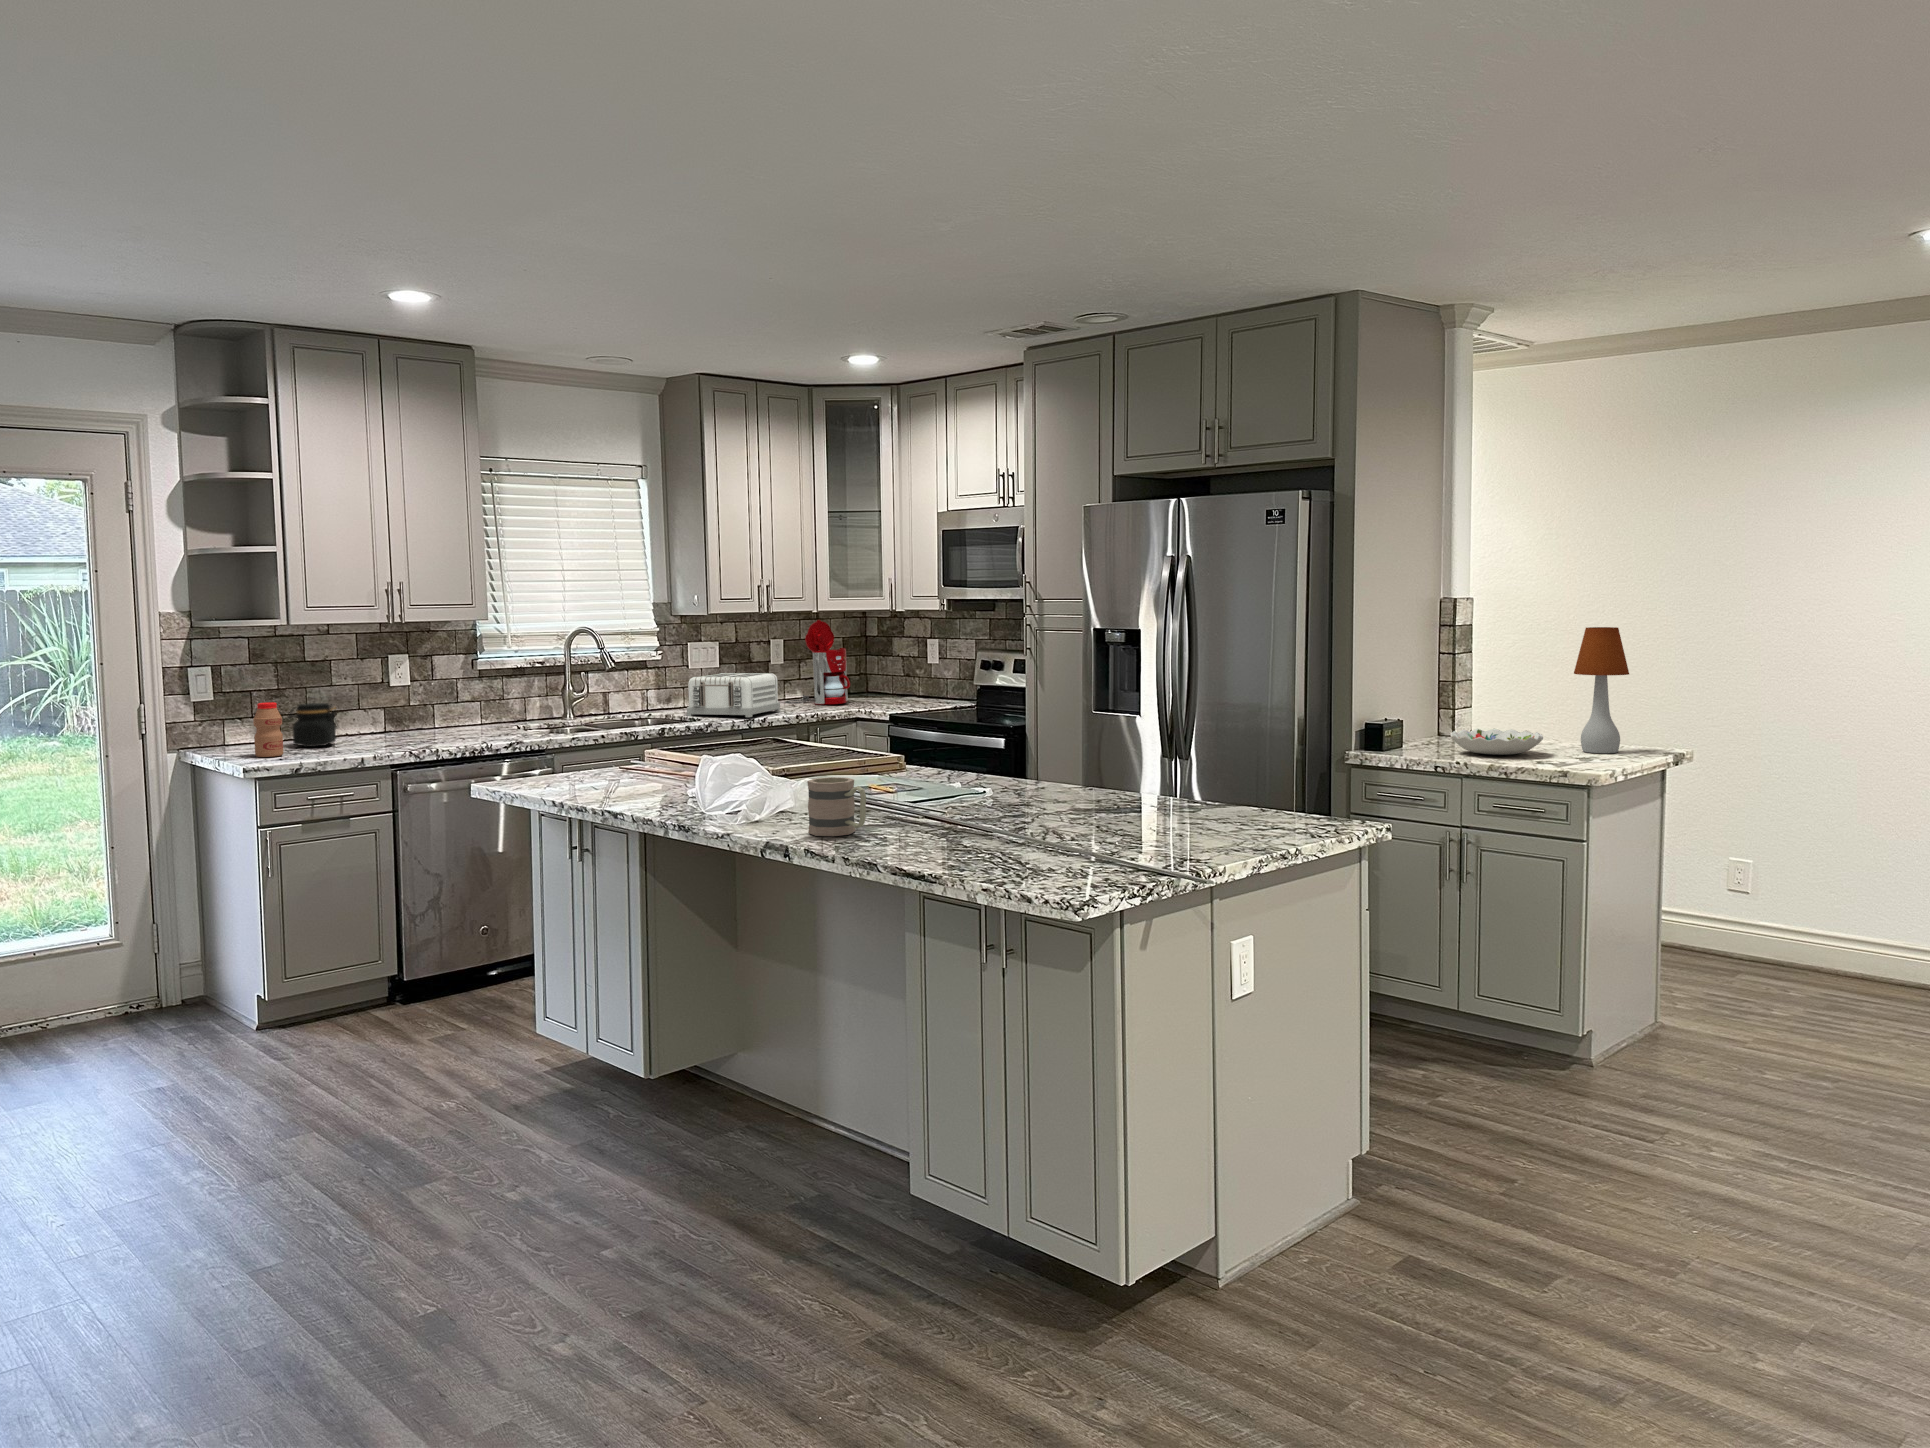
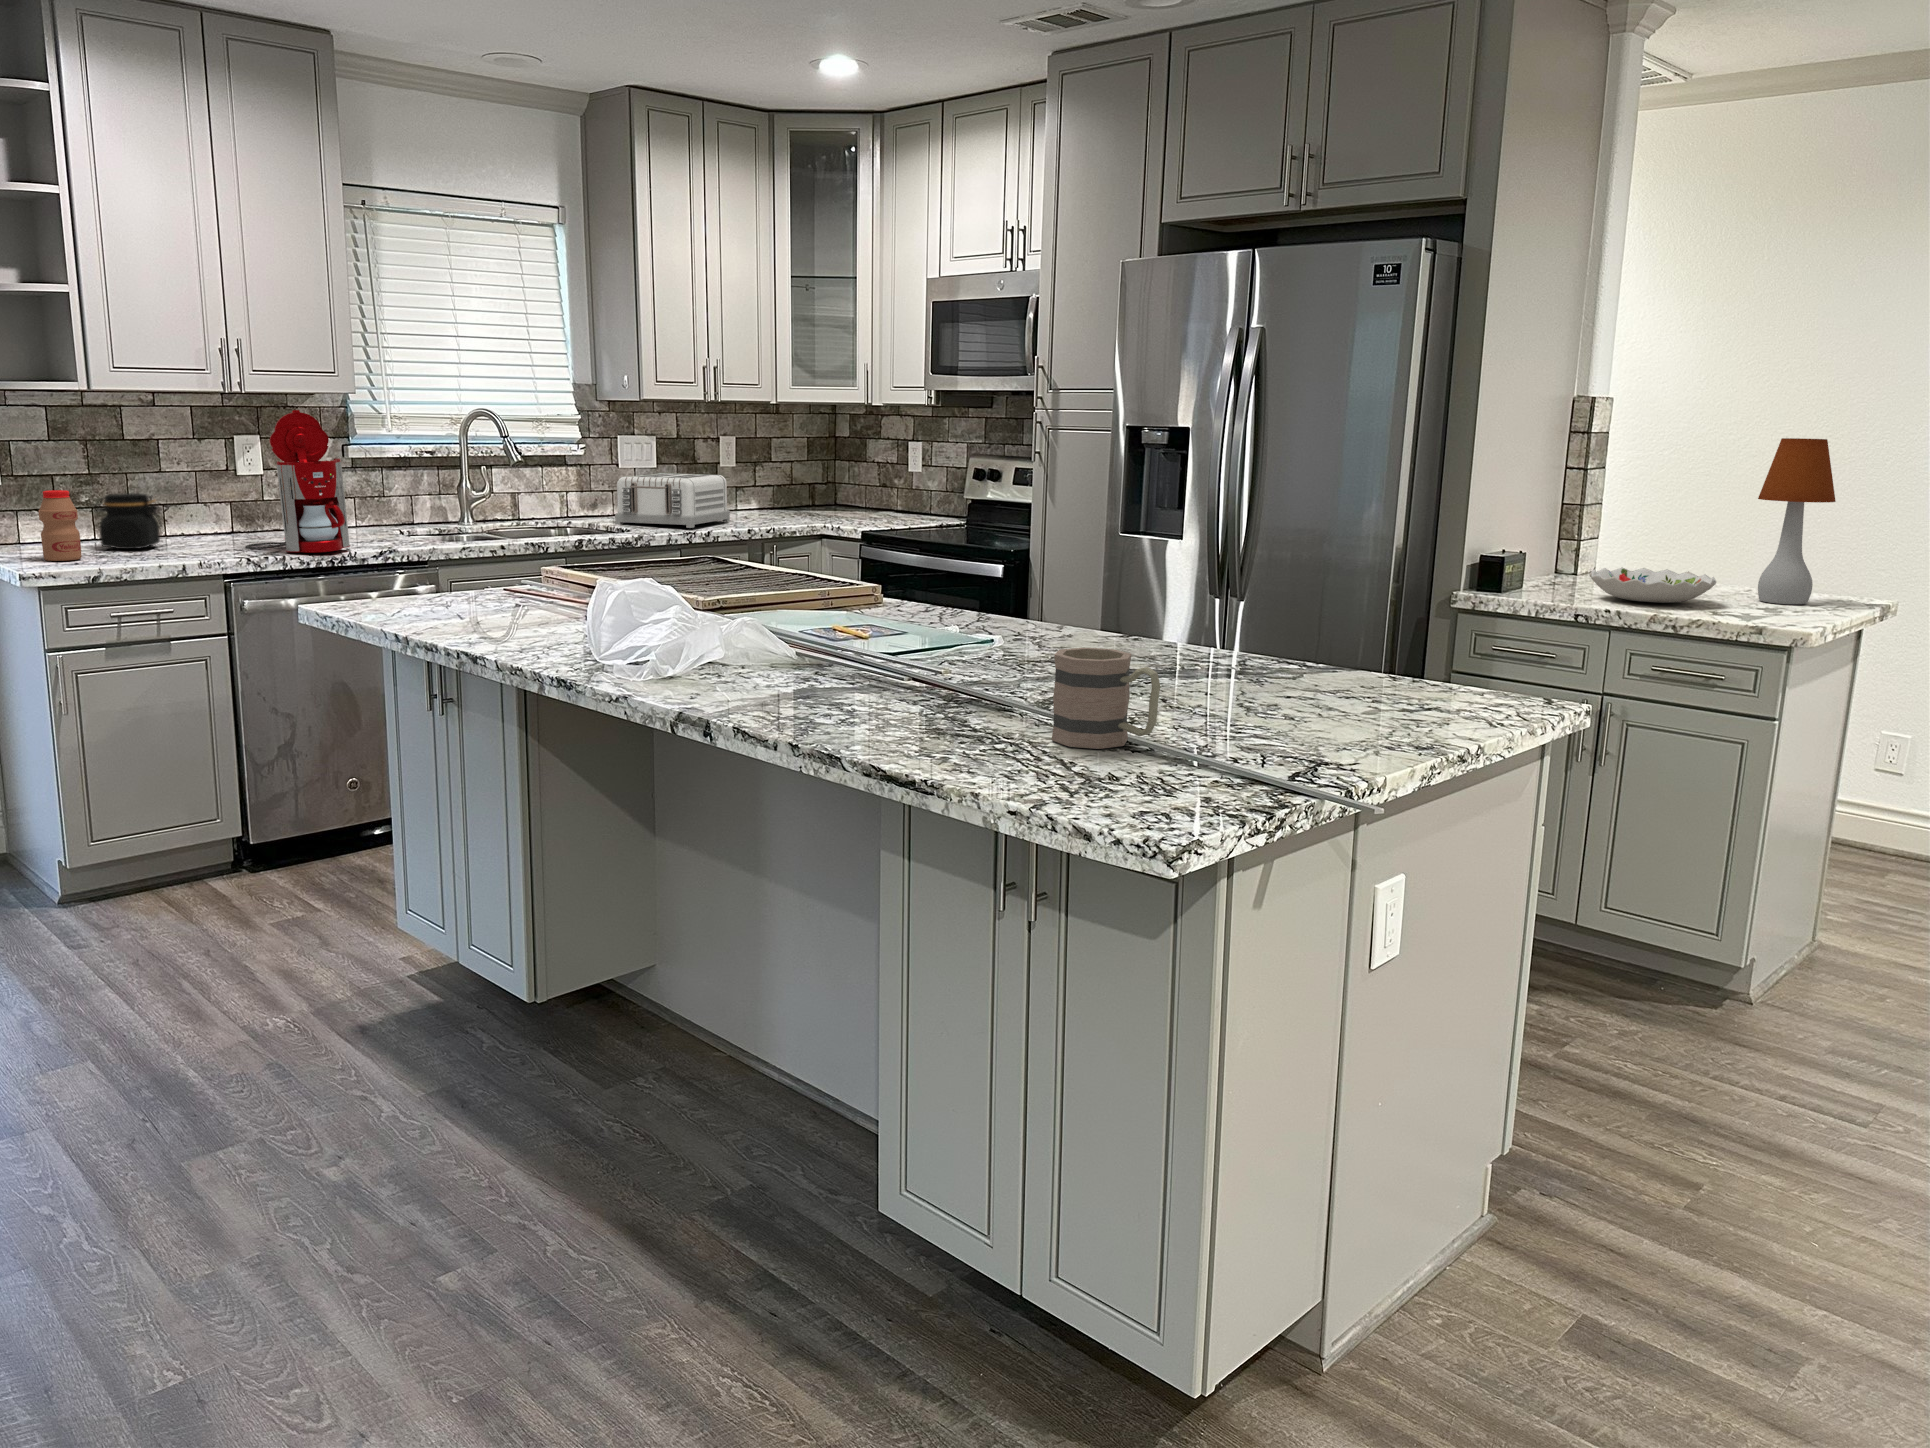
coffee maker: present [785,620,850,704] -> present [246,410,350,552]
mug: present [807,777,866,836] -> present [1052,647,1160,749]

